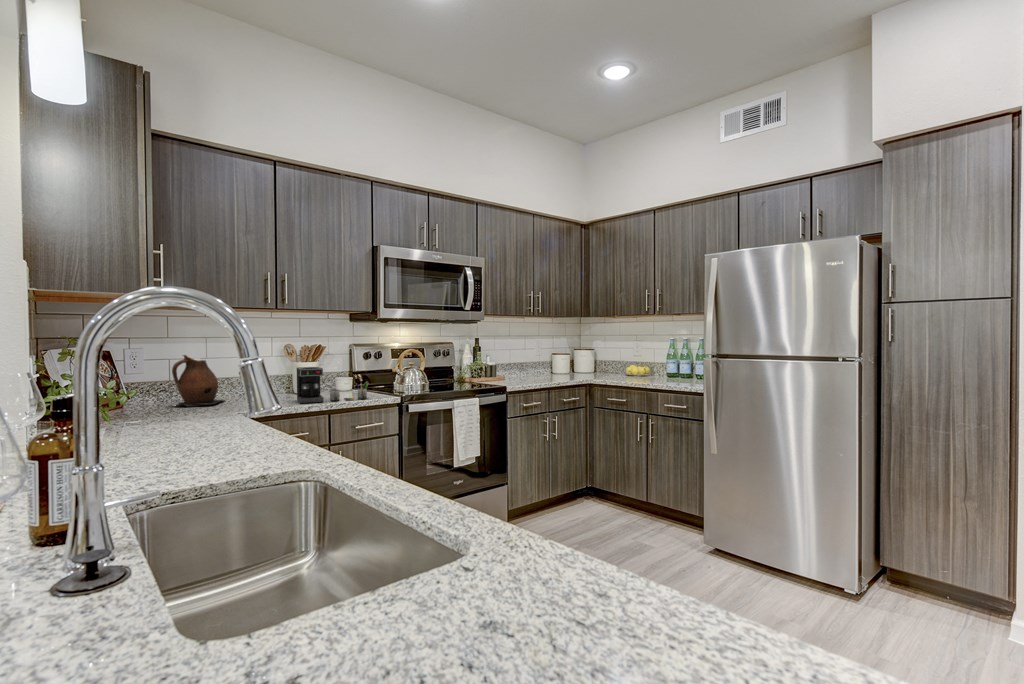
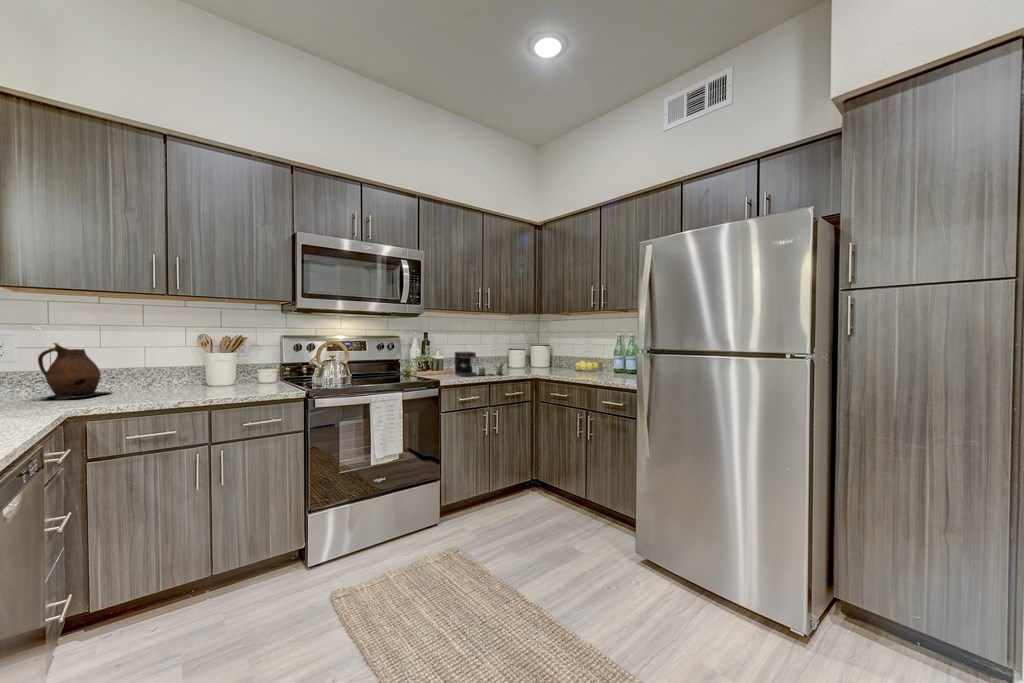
coffee maker: present [297,367,369,403] -> present [455,352,504,376]

